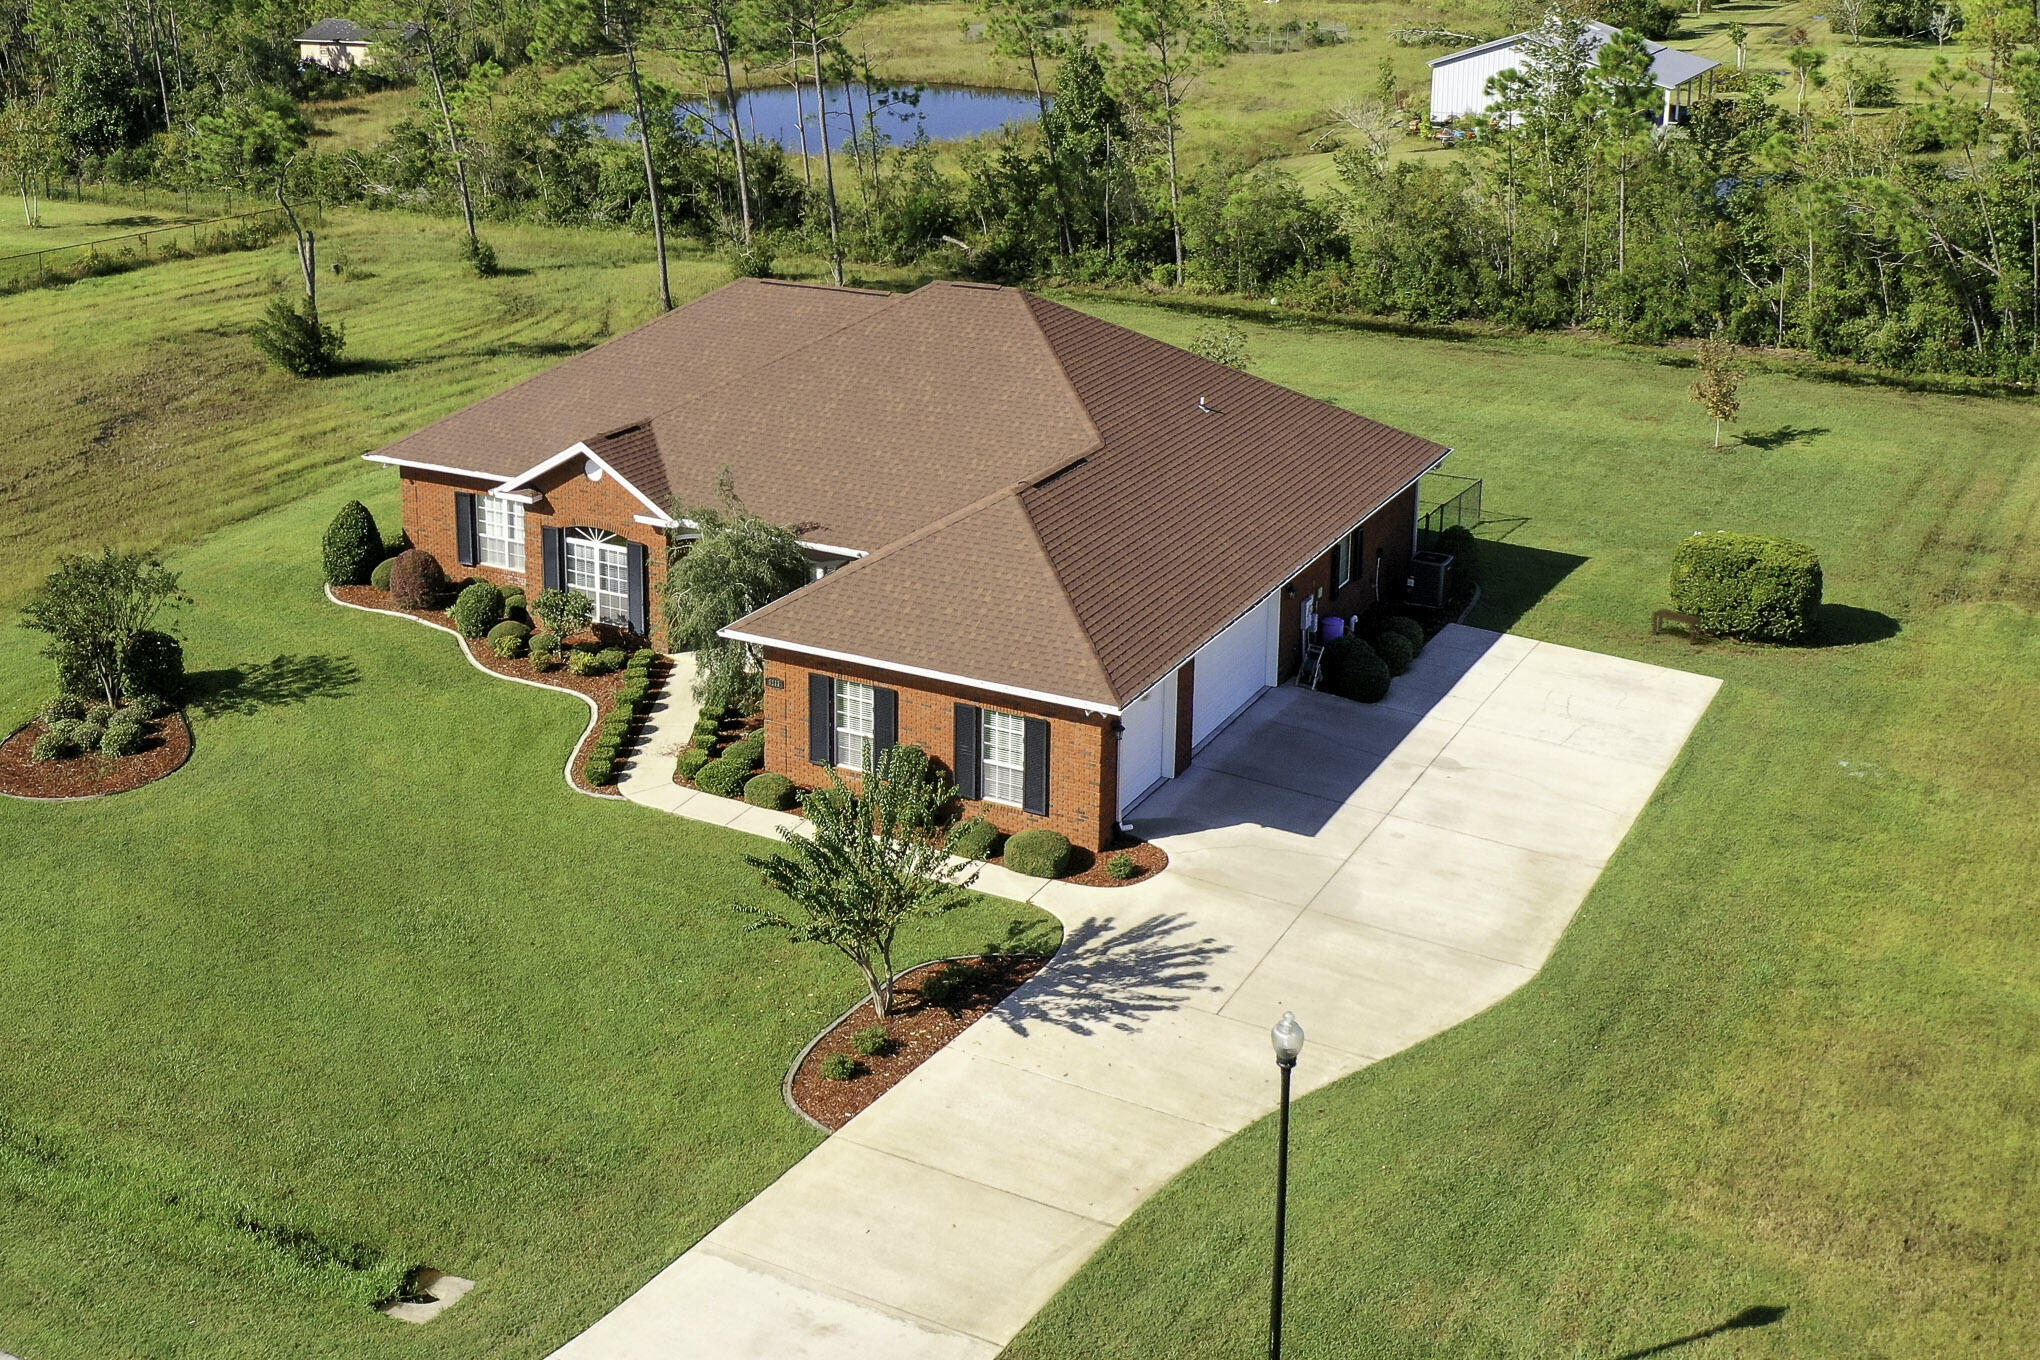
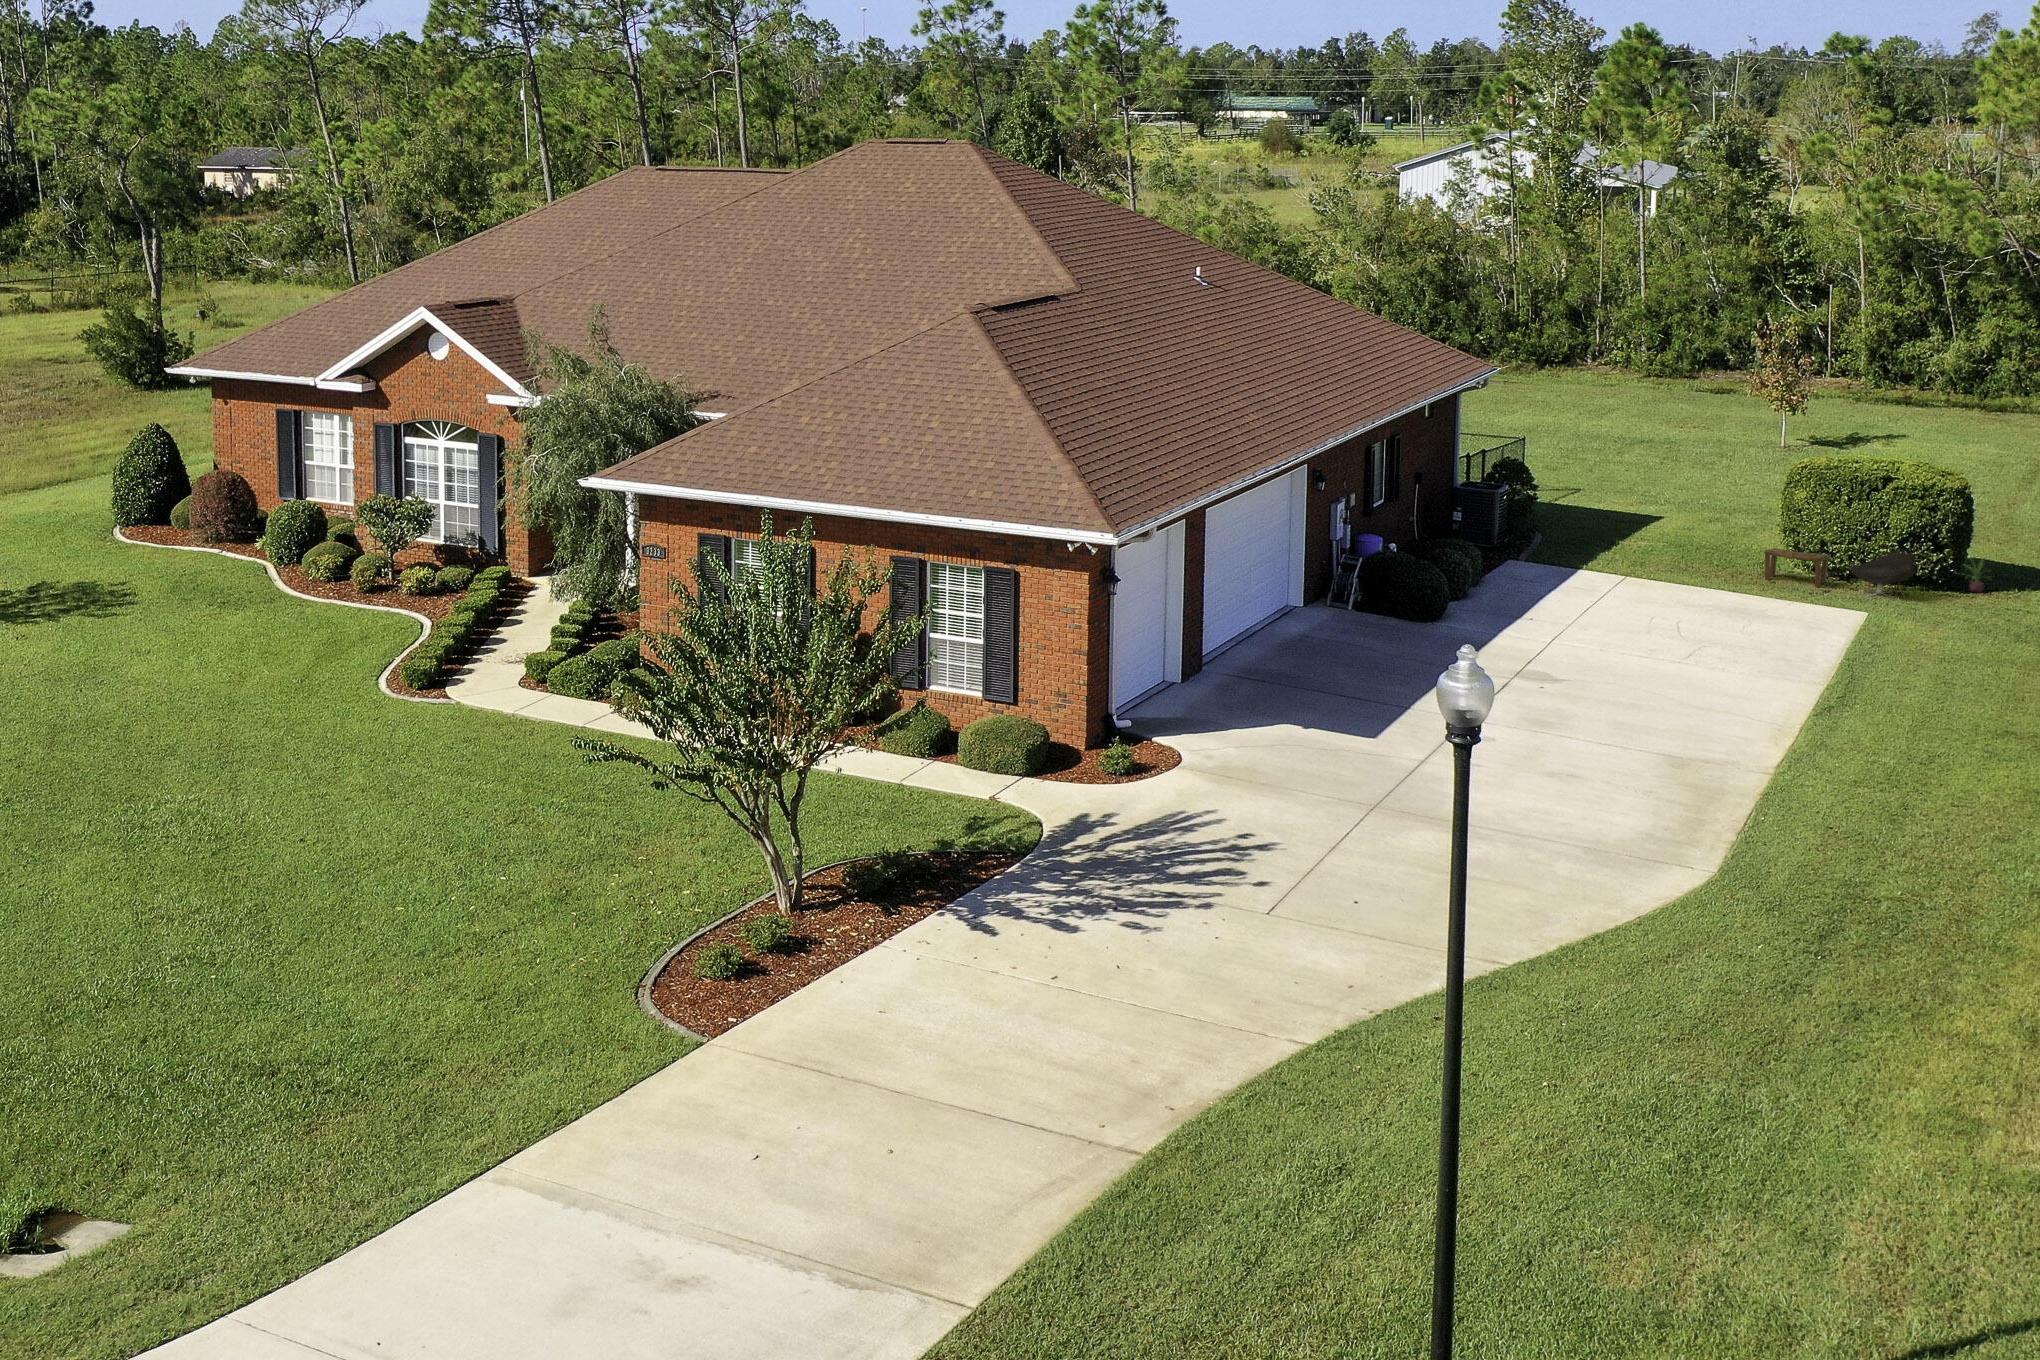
lounge chair: none [1716,615,1767,658] -> present [1851,551,1916,594]
decorative plant: none [1797,621,1832,649] -> present [1970,559,1984,593]

